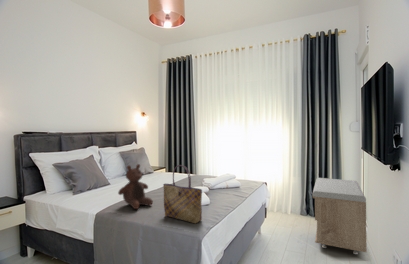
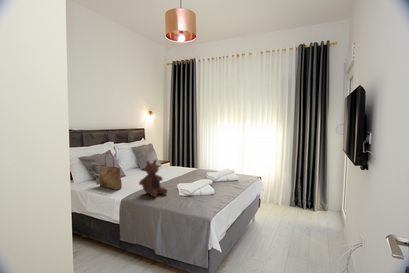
tote bag: present [163,165,202,224] -> present [99,153,122,190]
storage bench: present [313,178,367,254] -> none [301,174,345,238]

